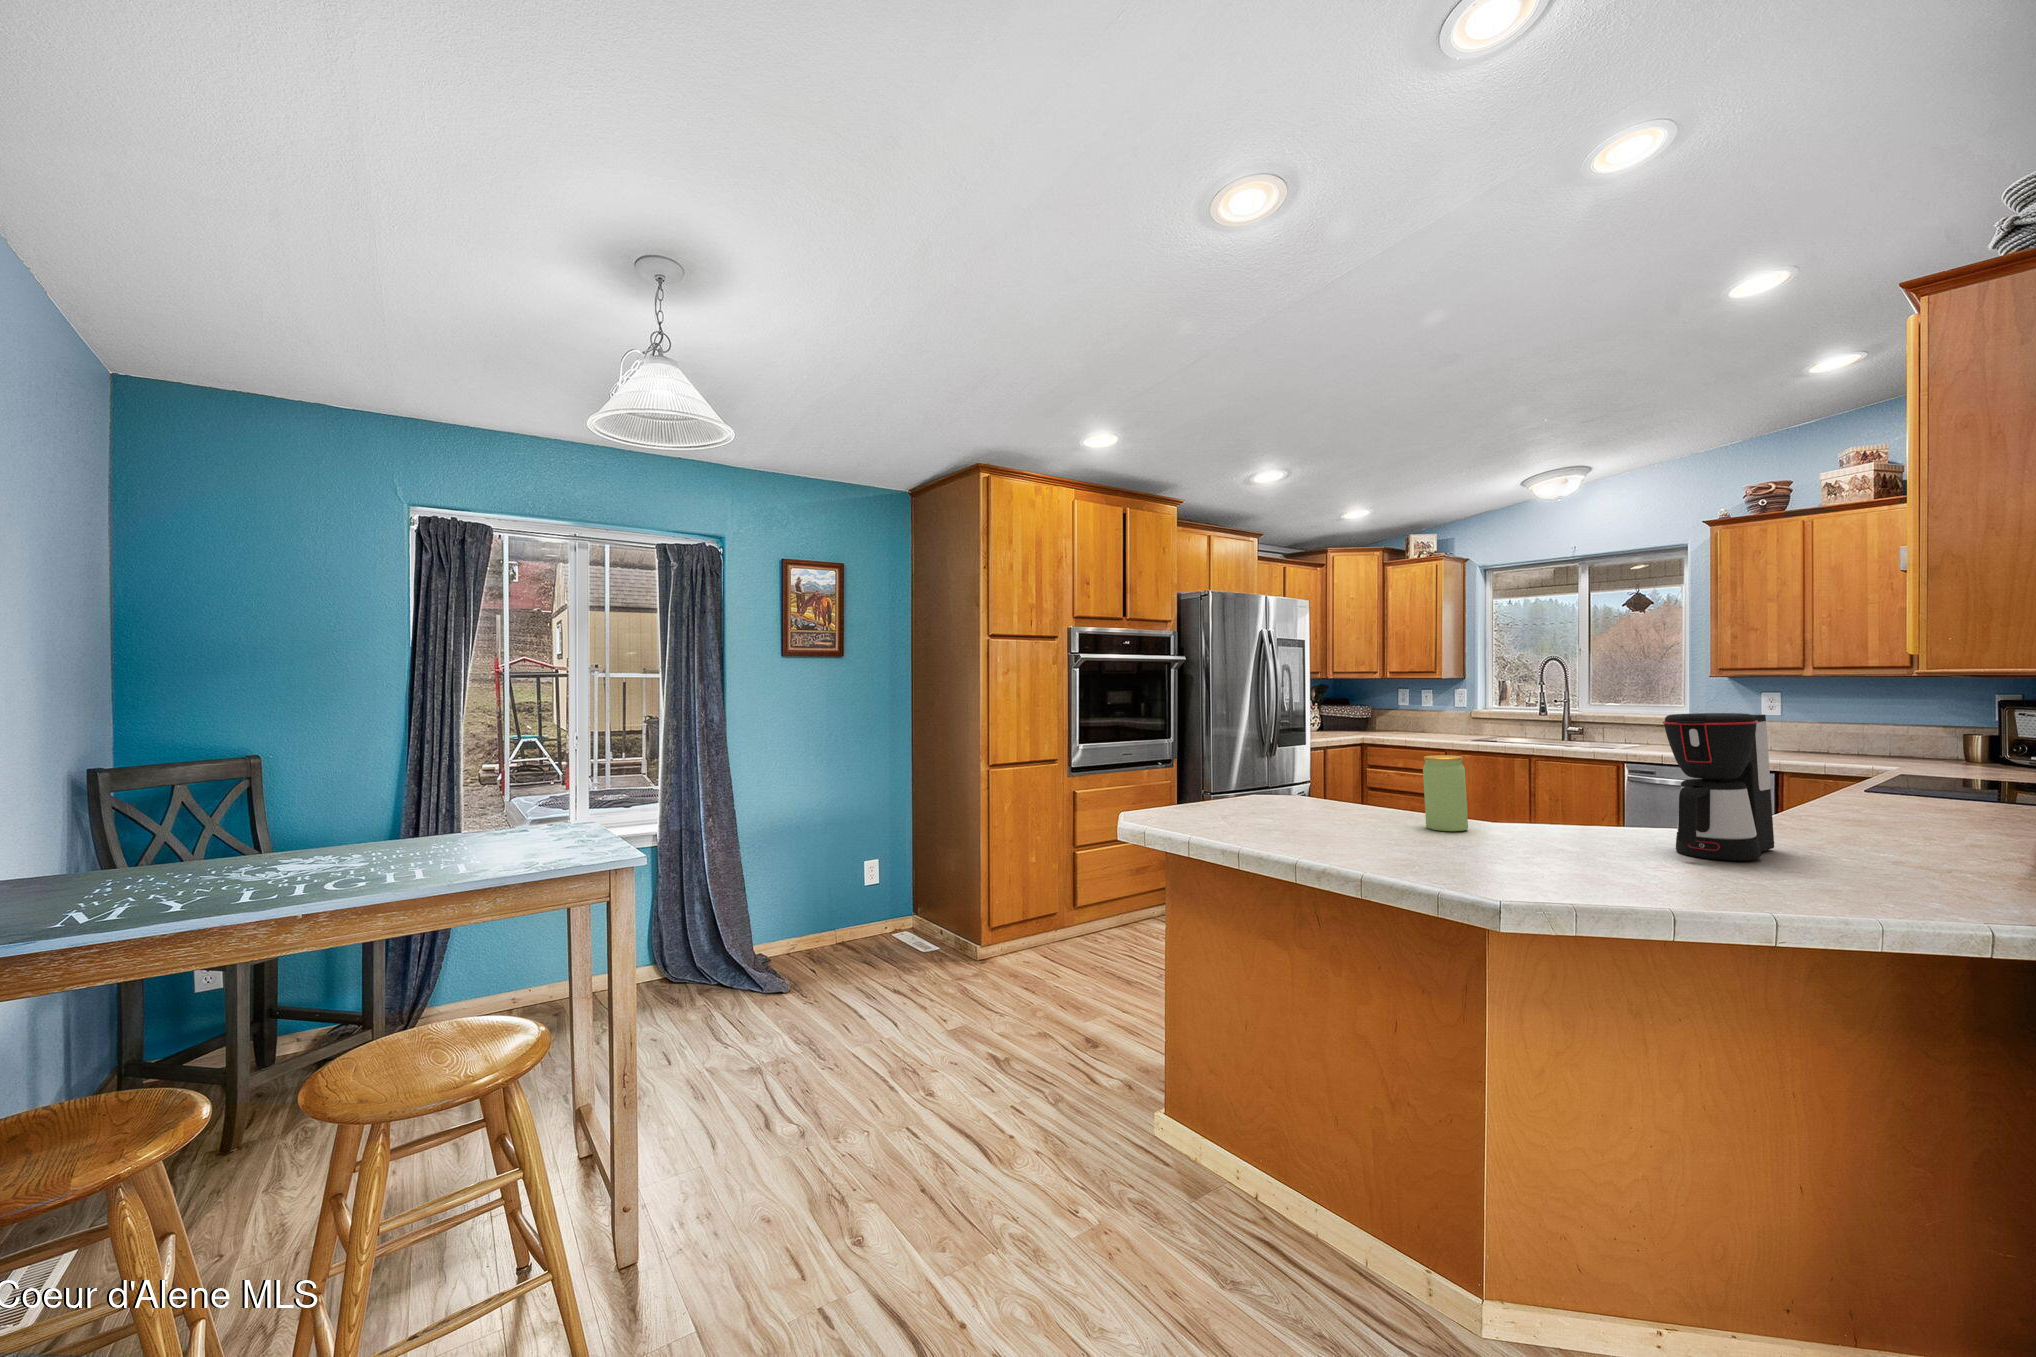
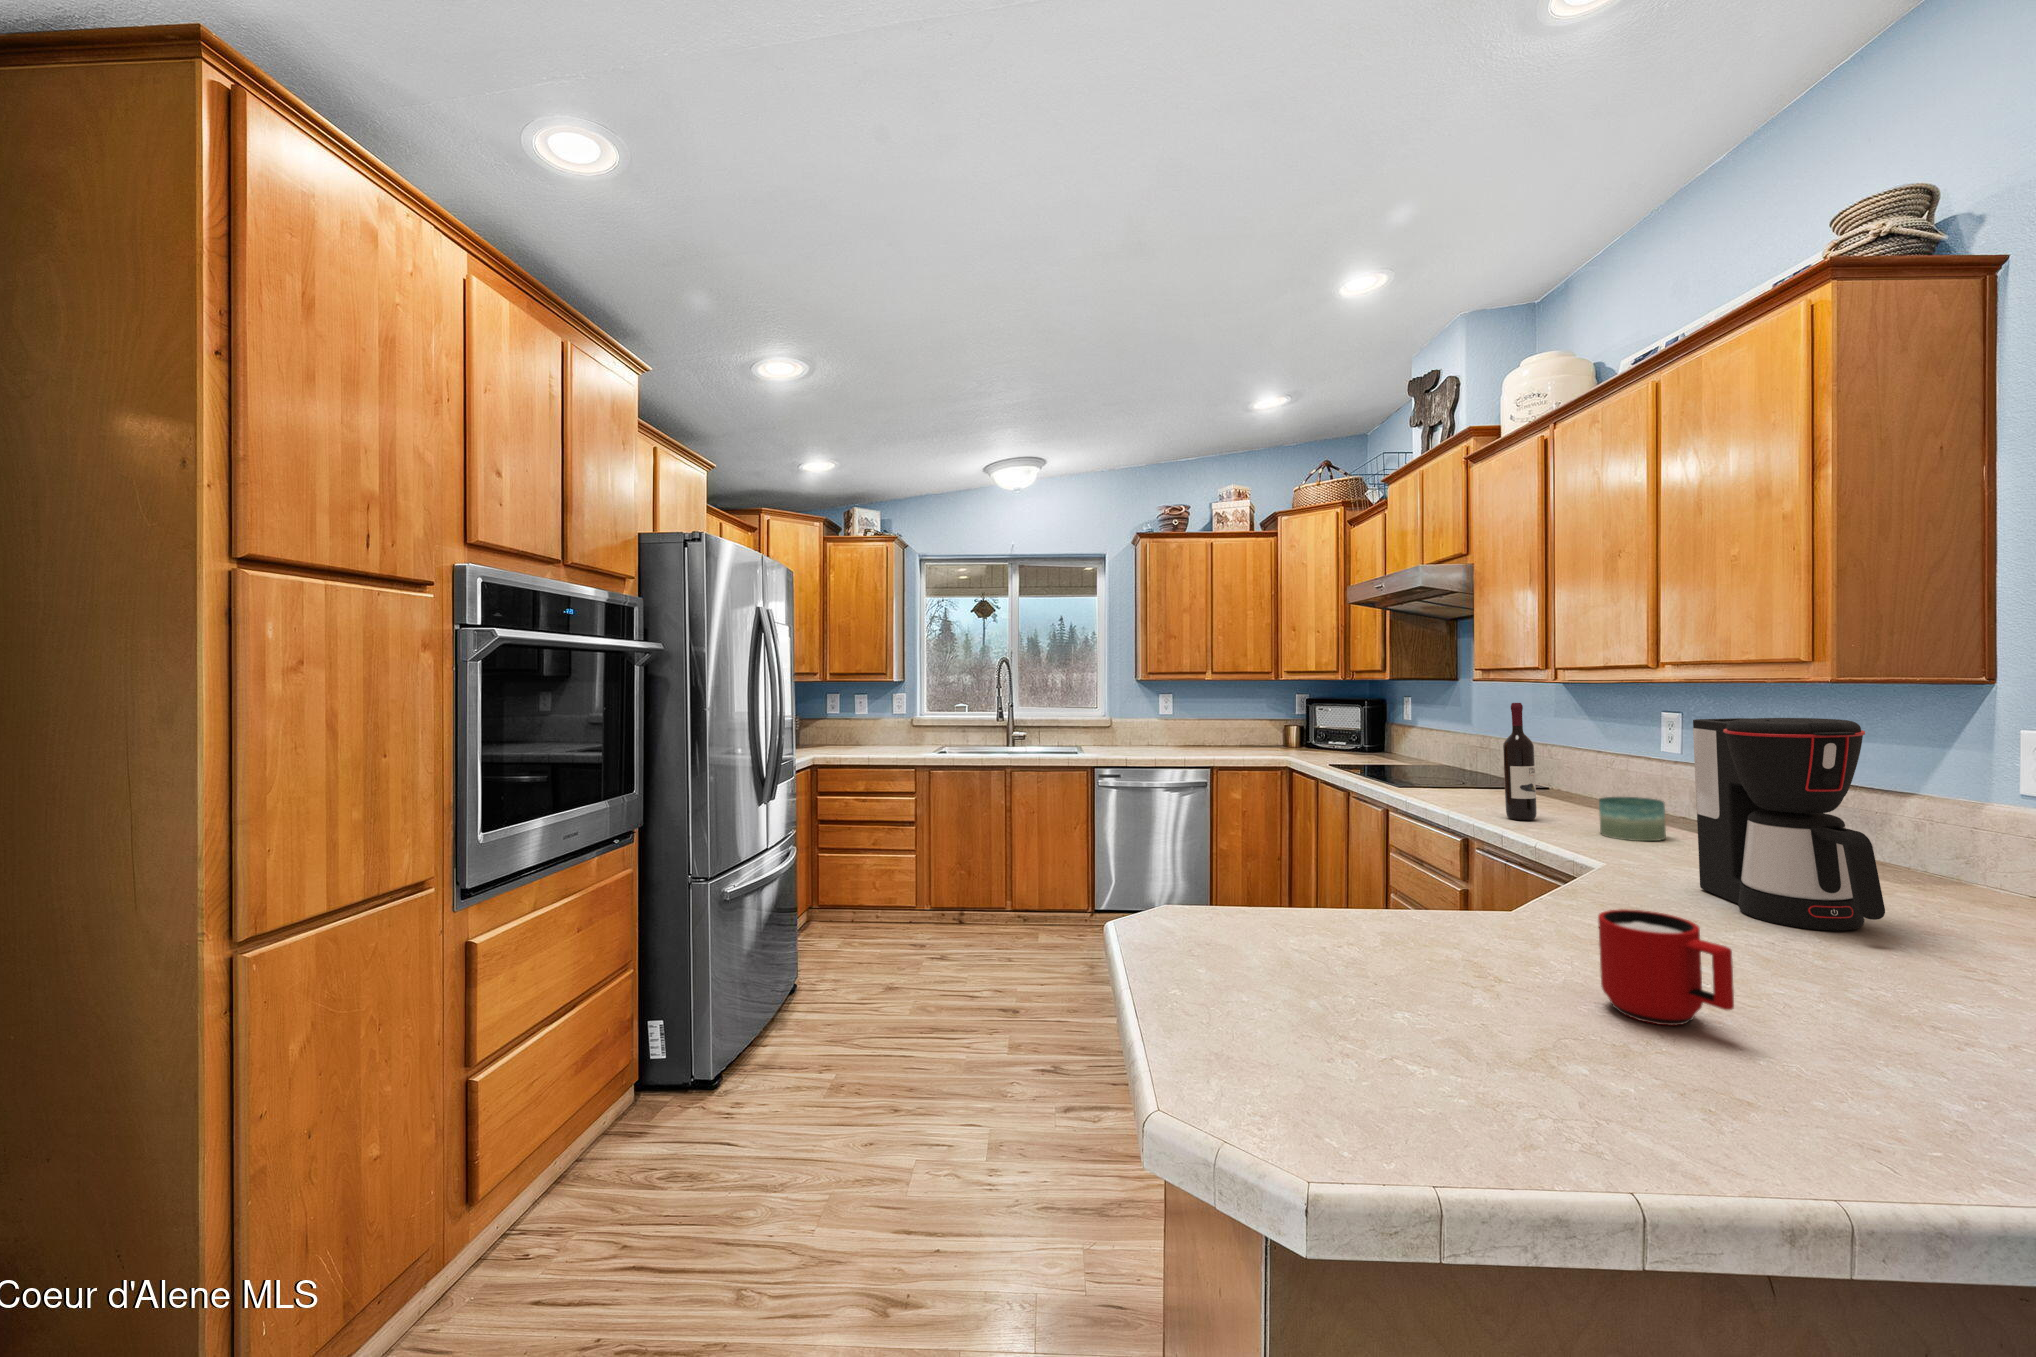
wine bottle: none [1822,704,1863,817] -> present [1503,703,1537,821]
jar: present [1423,755,1468,831] -> none [1473,807,1557,955]
mug: none [1385,795,1428,843] -> present [1598,909,1734,1025]
candle: none [1862,796,1940,837] -> present [1599,797,1666,841]

